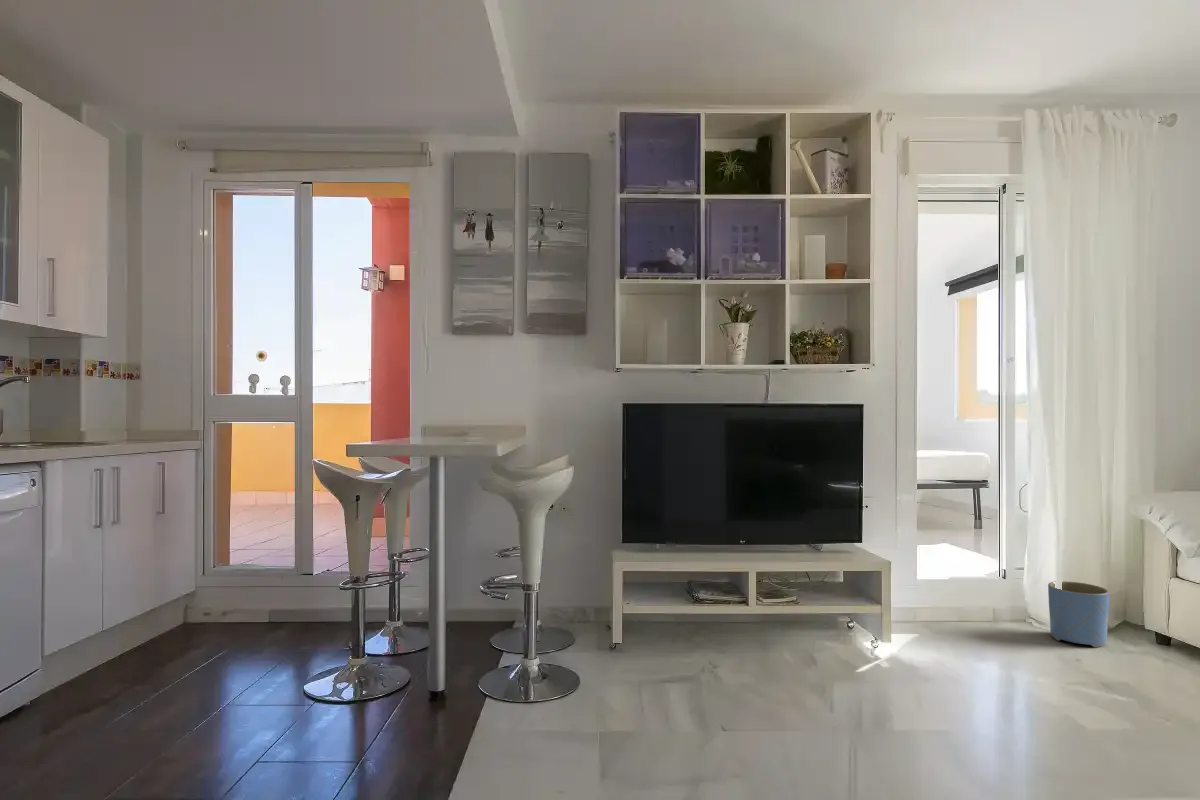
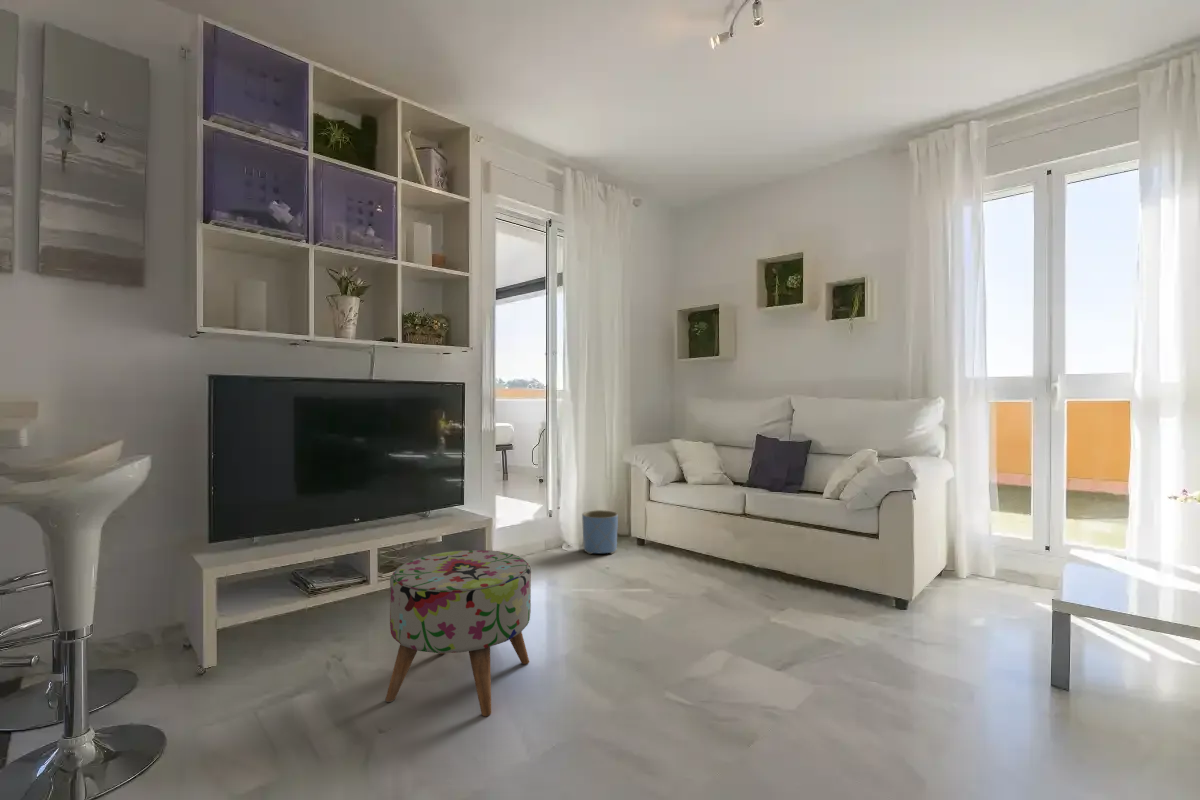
ottoman: none [731,586,887,755] -> present [385,550,531,716]

